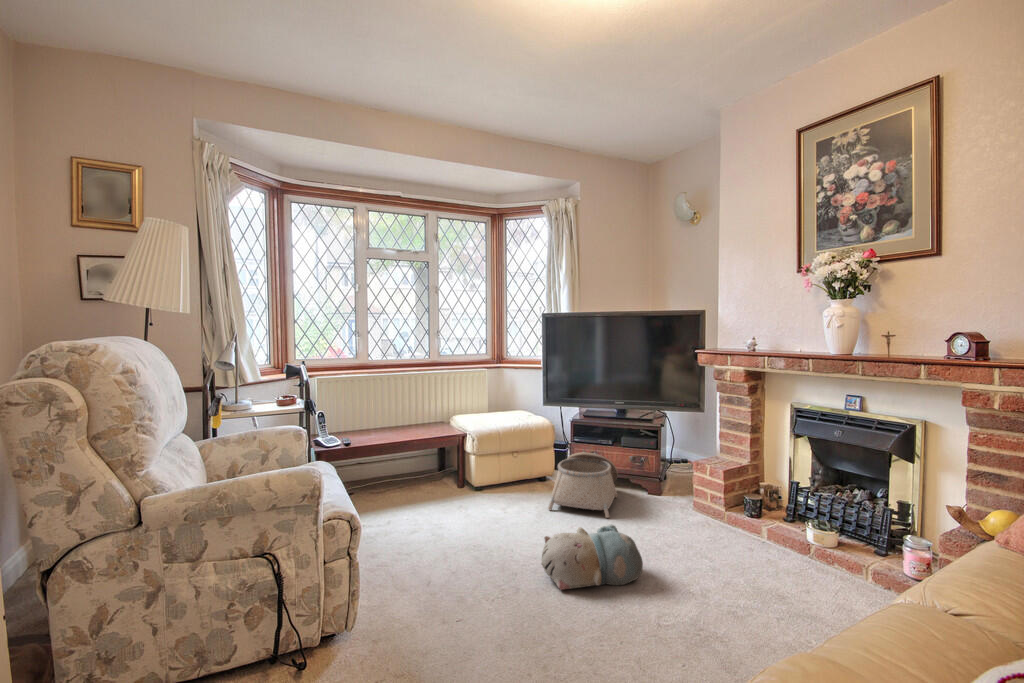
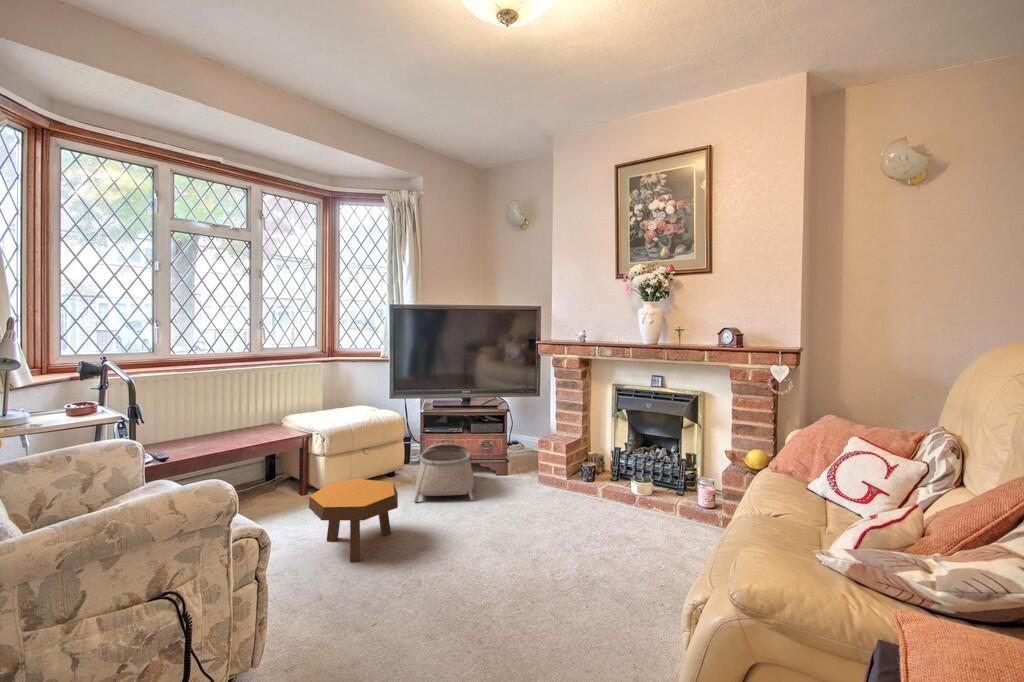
footstool: none [438,478,520,559] -> present [309,479,398,562]
plush toy: present [541,524,643,590] -> none [436,502,526,569]

